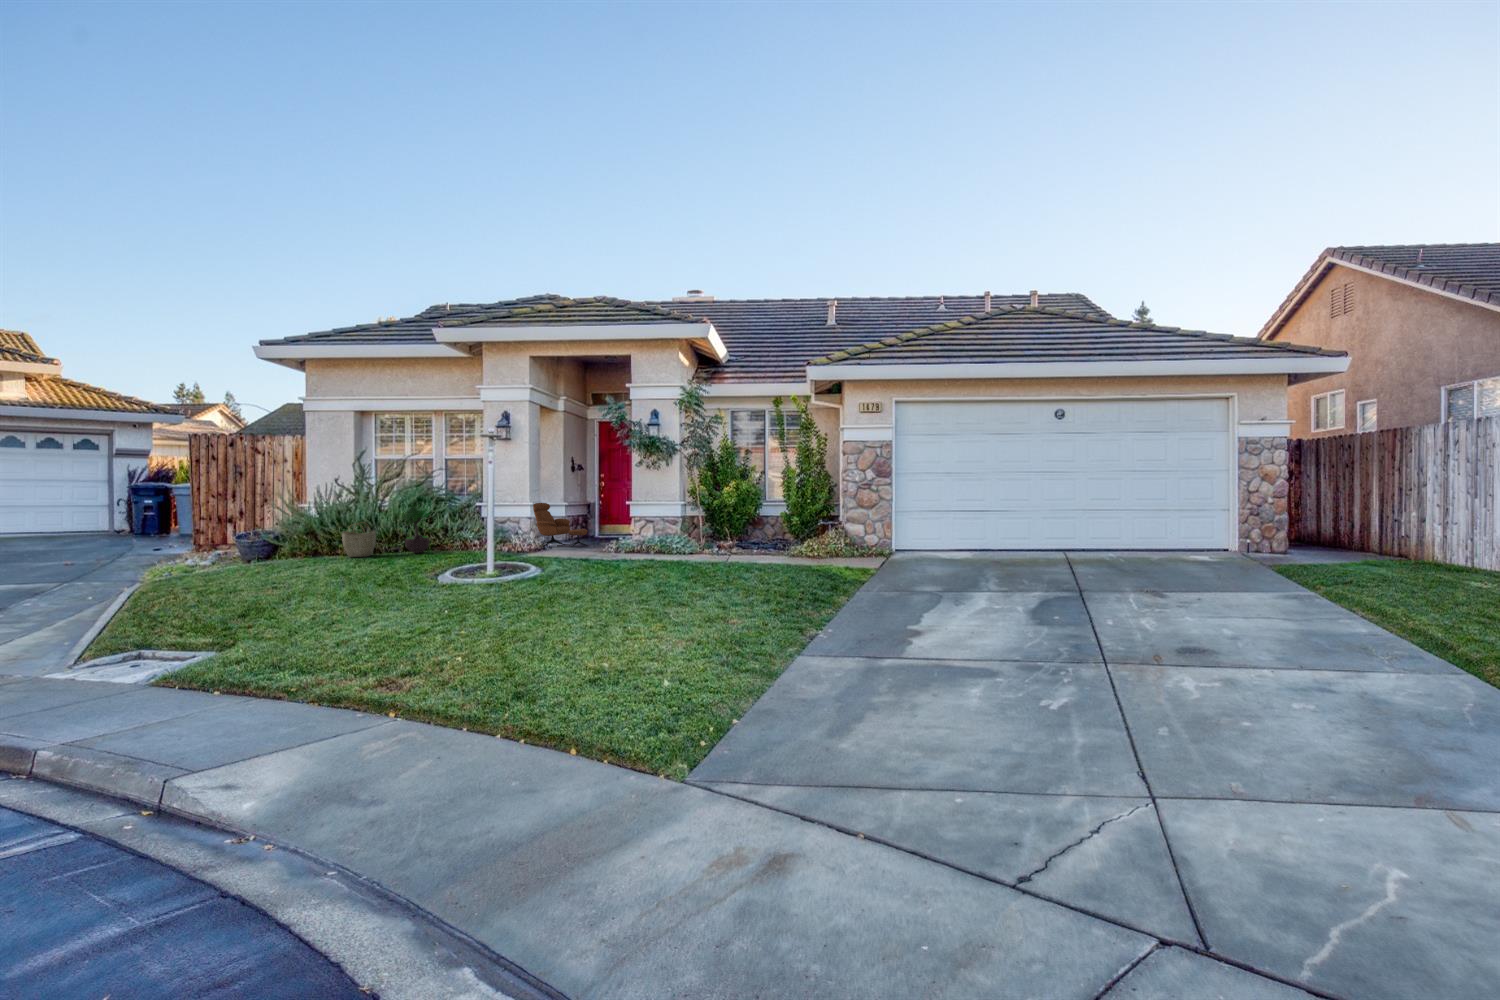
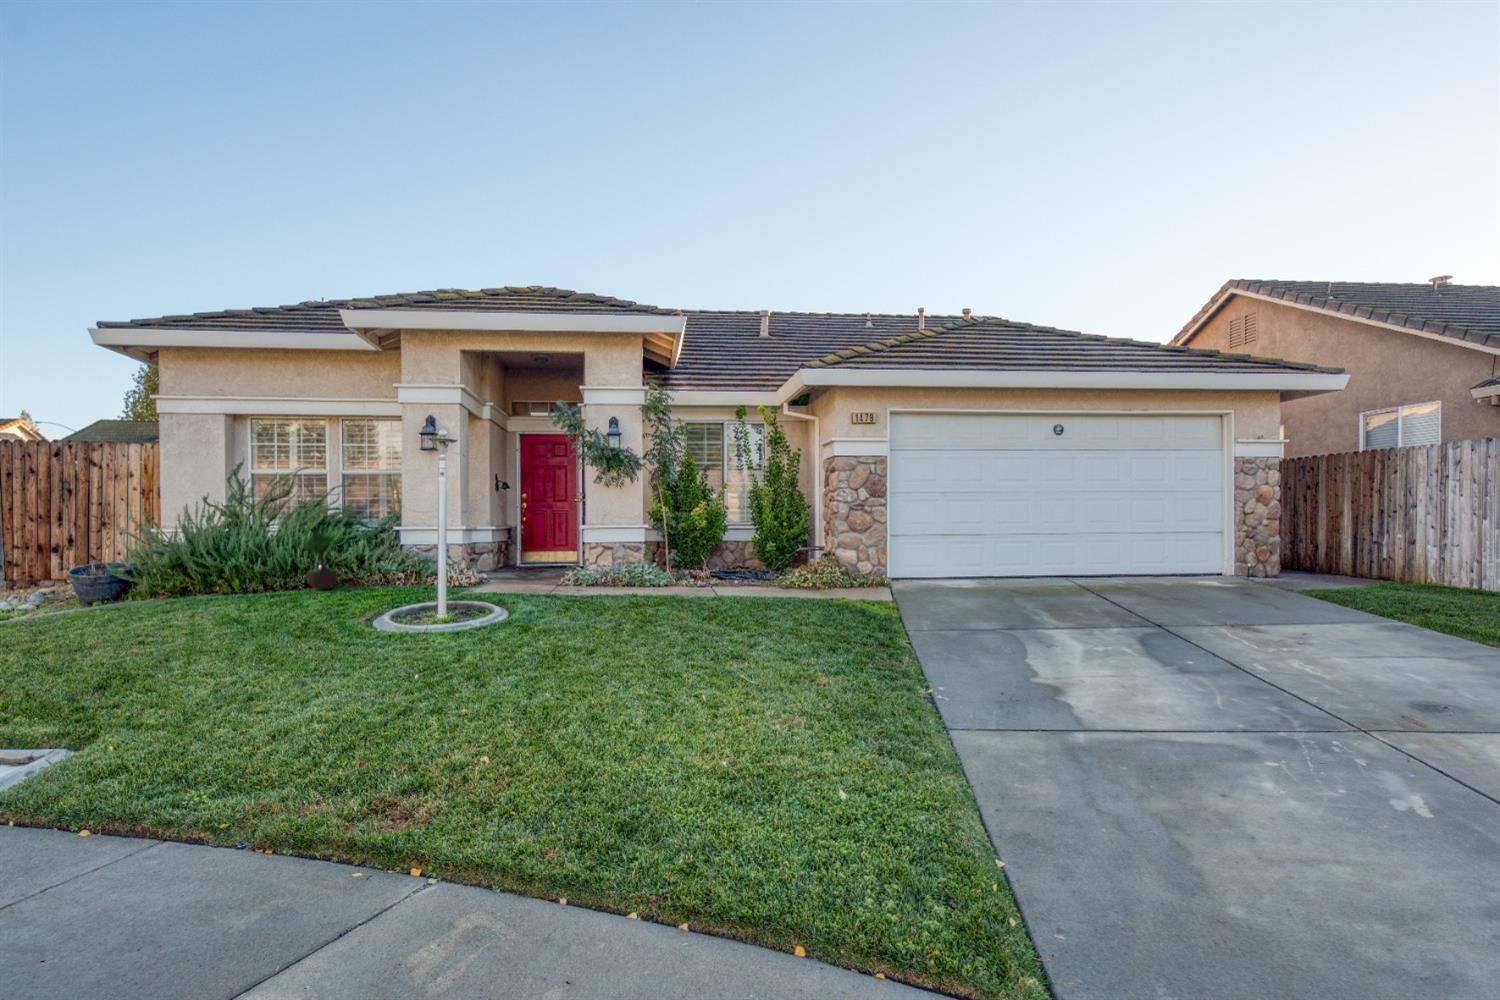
lounge chair: present [533,503,587,547] -> none [465,526,534,579]
woven basket: present [342,523,376,557] -> none [225,552,269,596]

